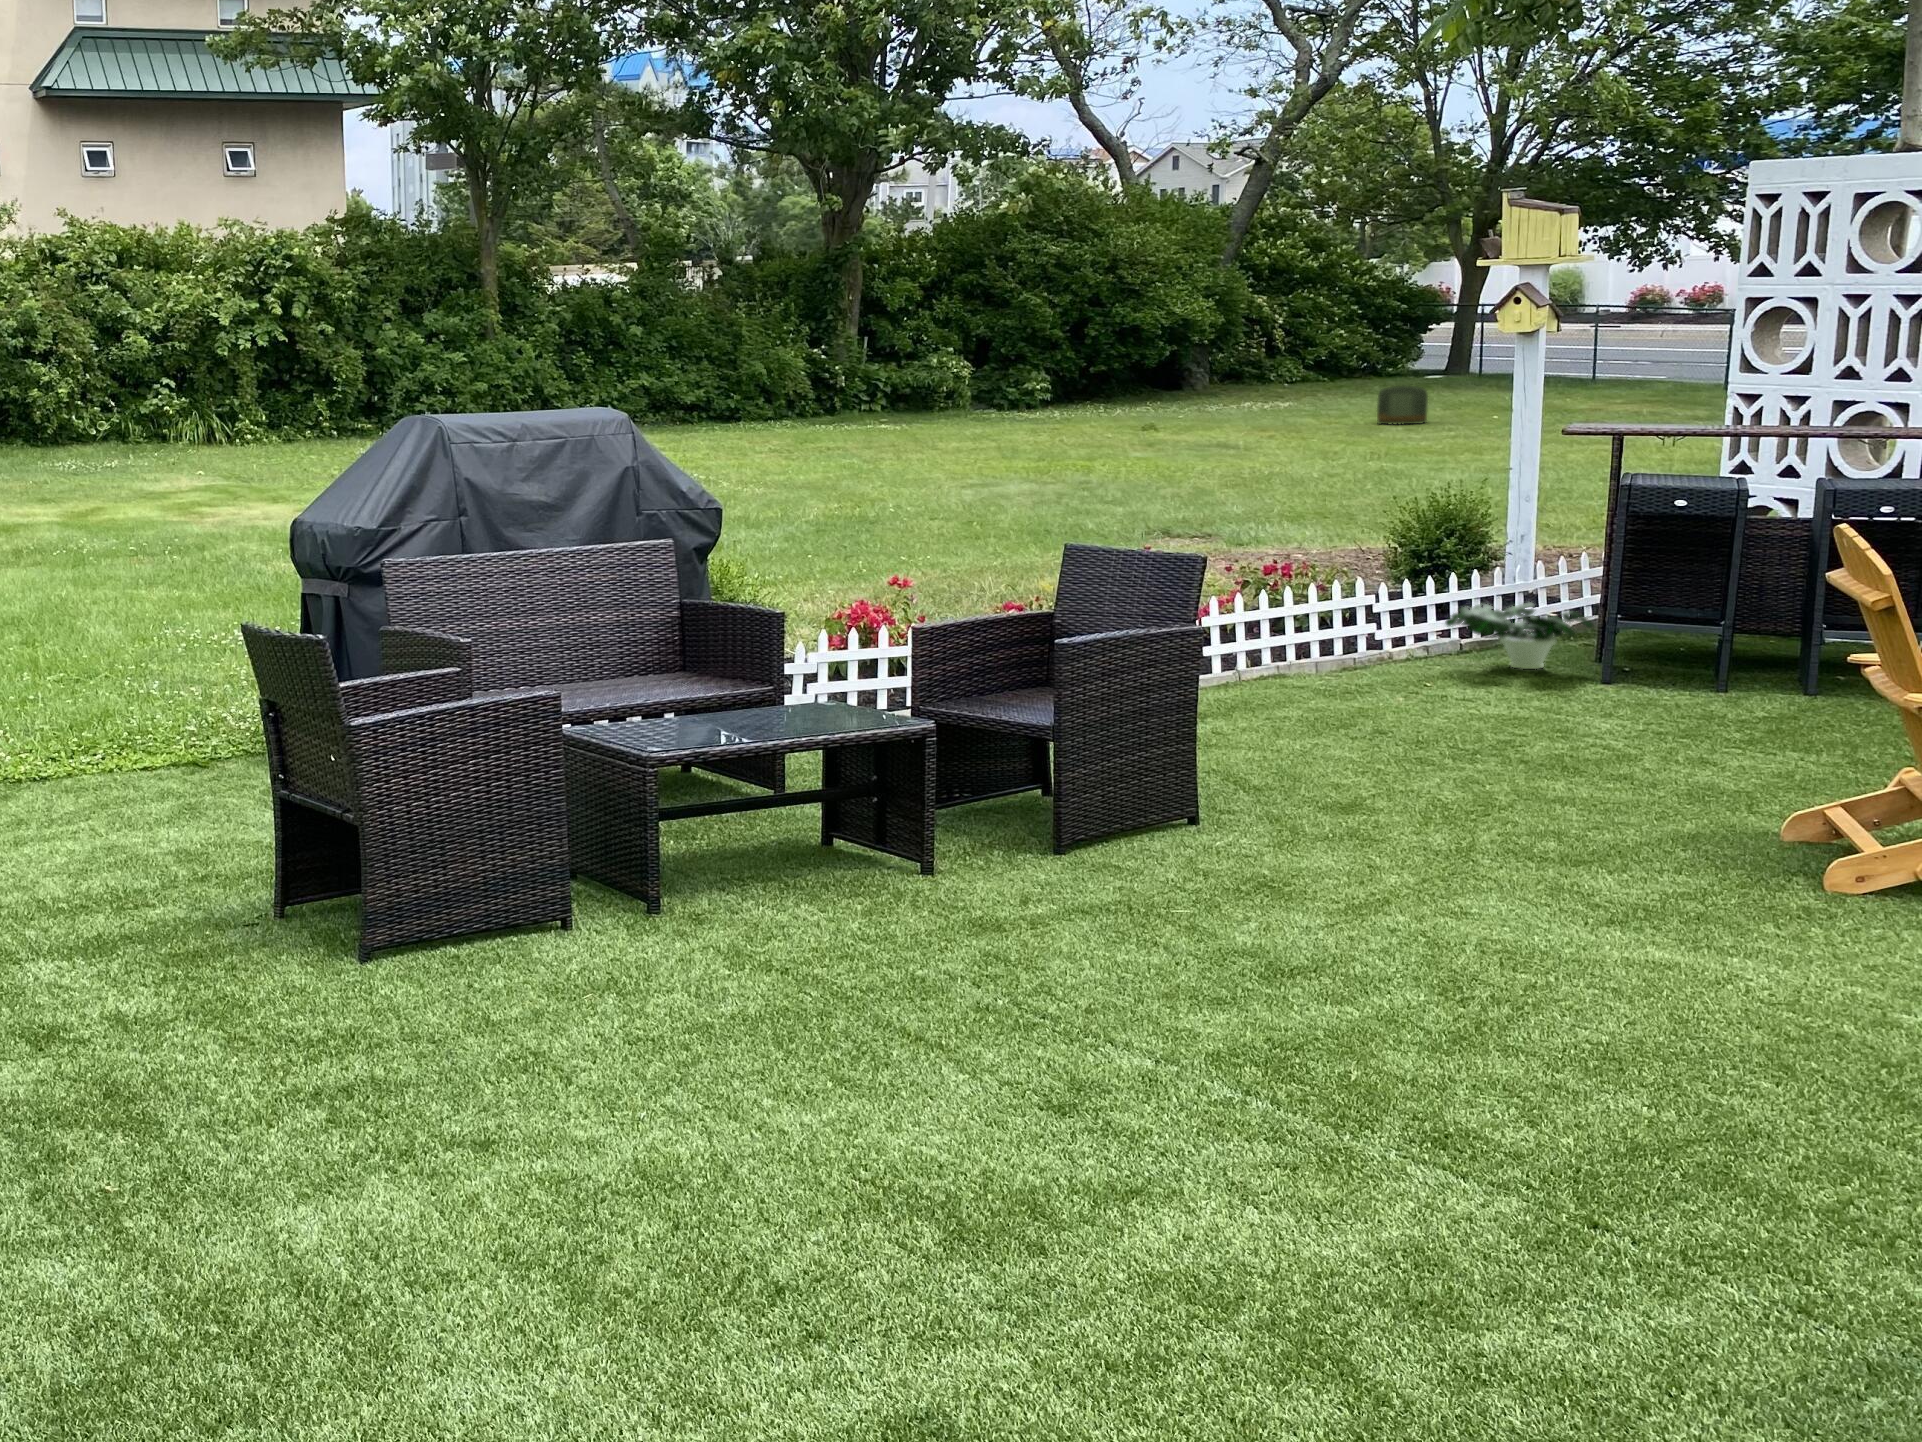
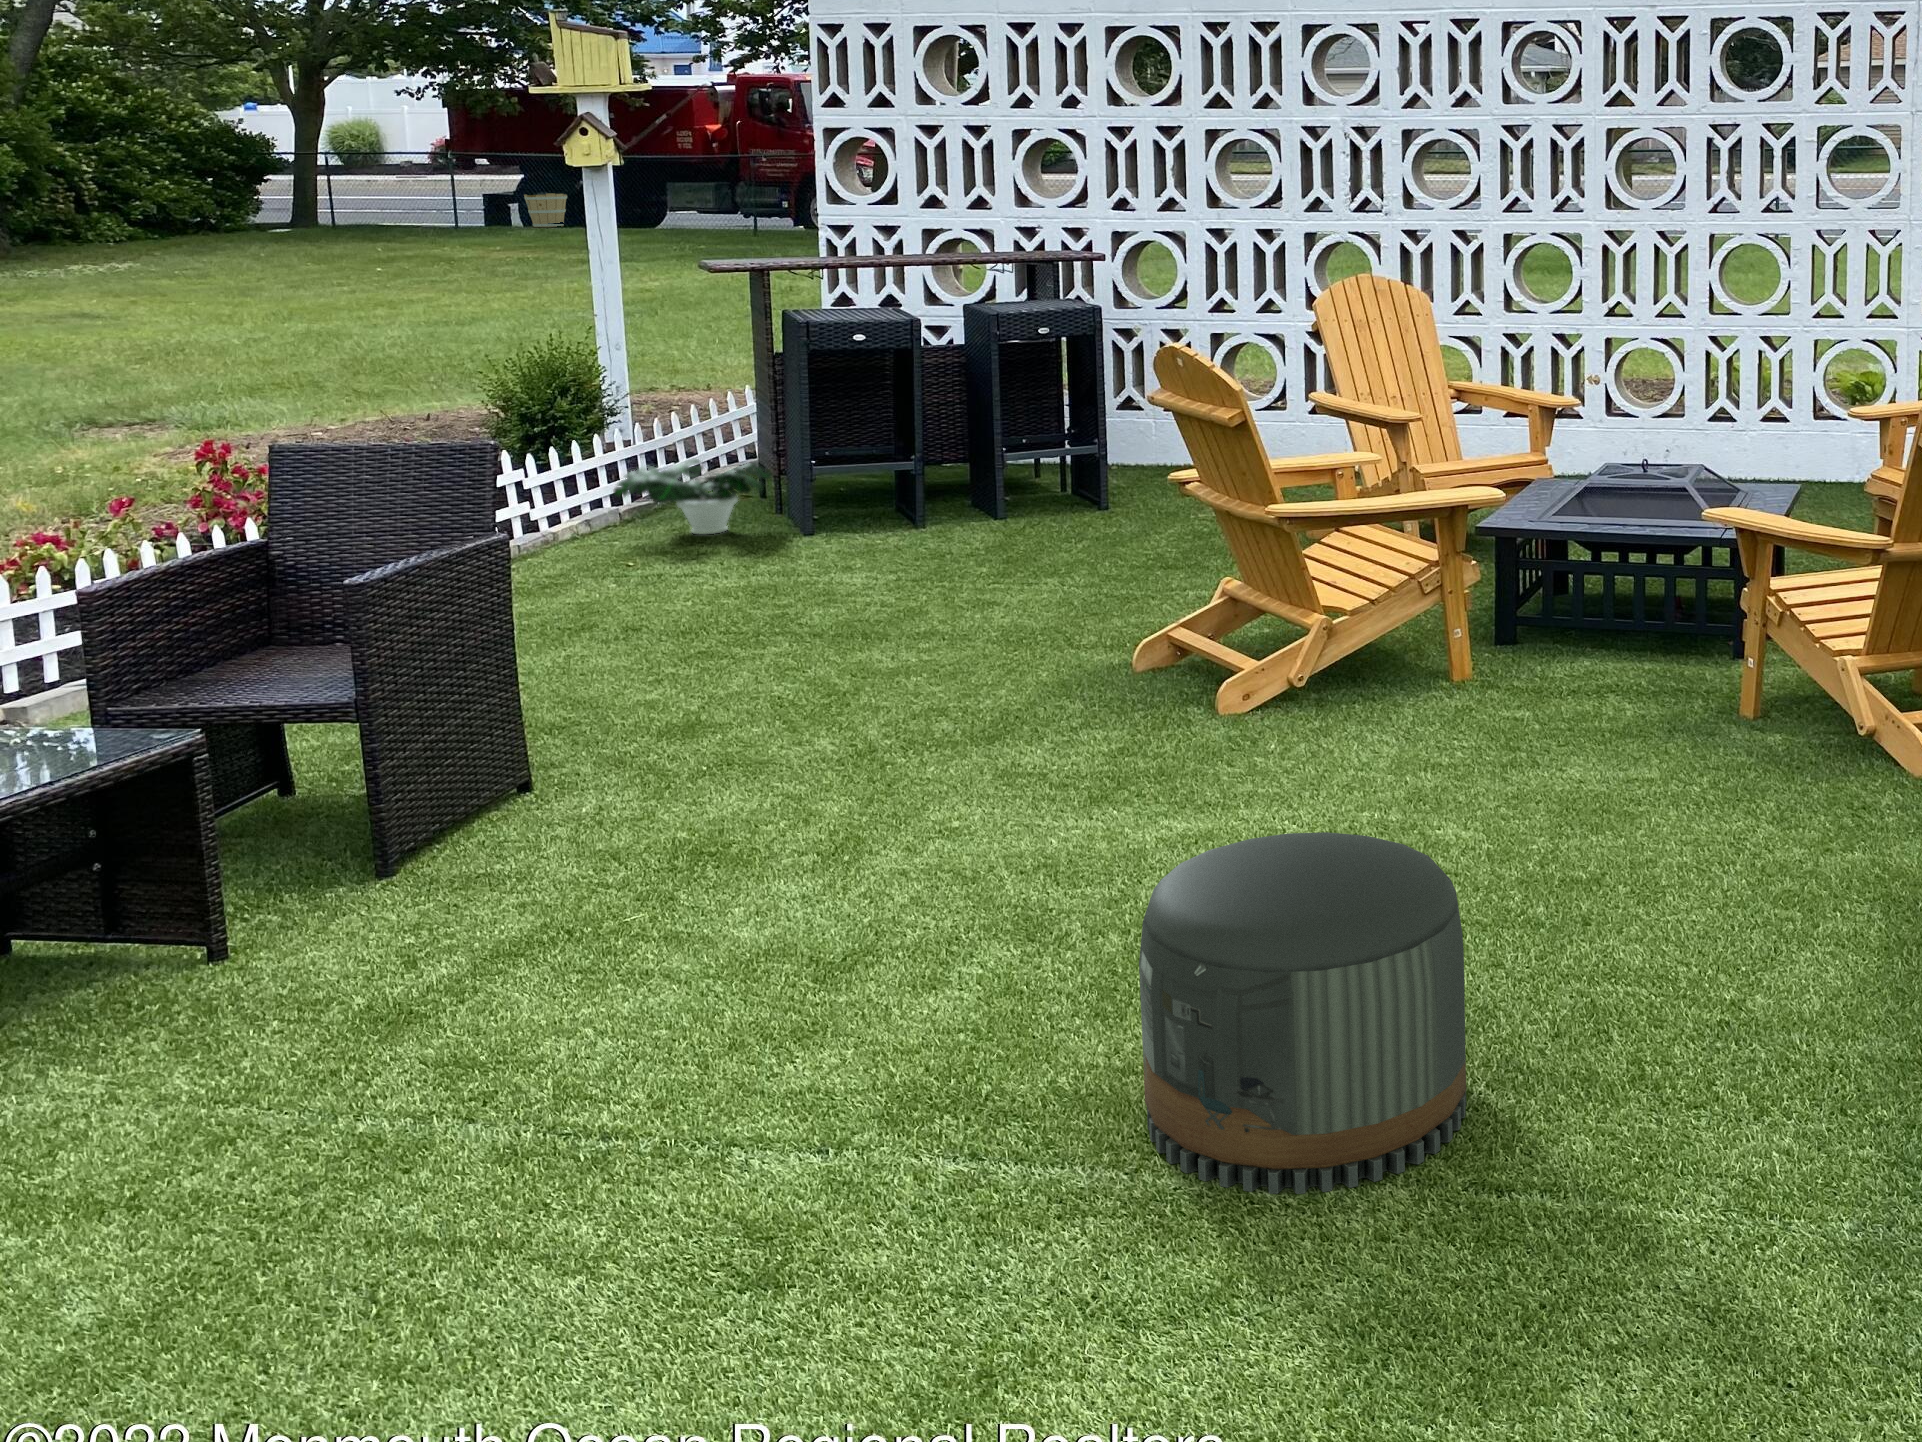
wooden bucket: none [1673,344,1721,380] -> present [524,193,567,227]
pouf: present [1377,385,1428,424] -> present [1139,832,1466,1194]

